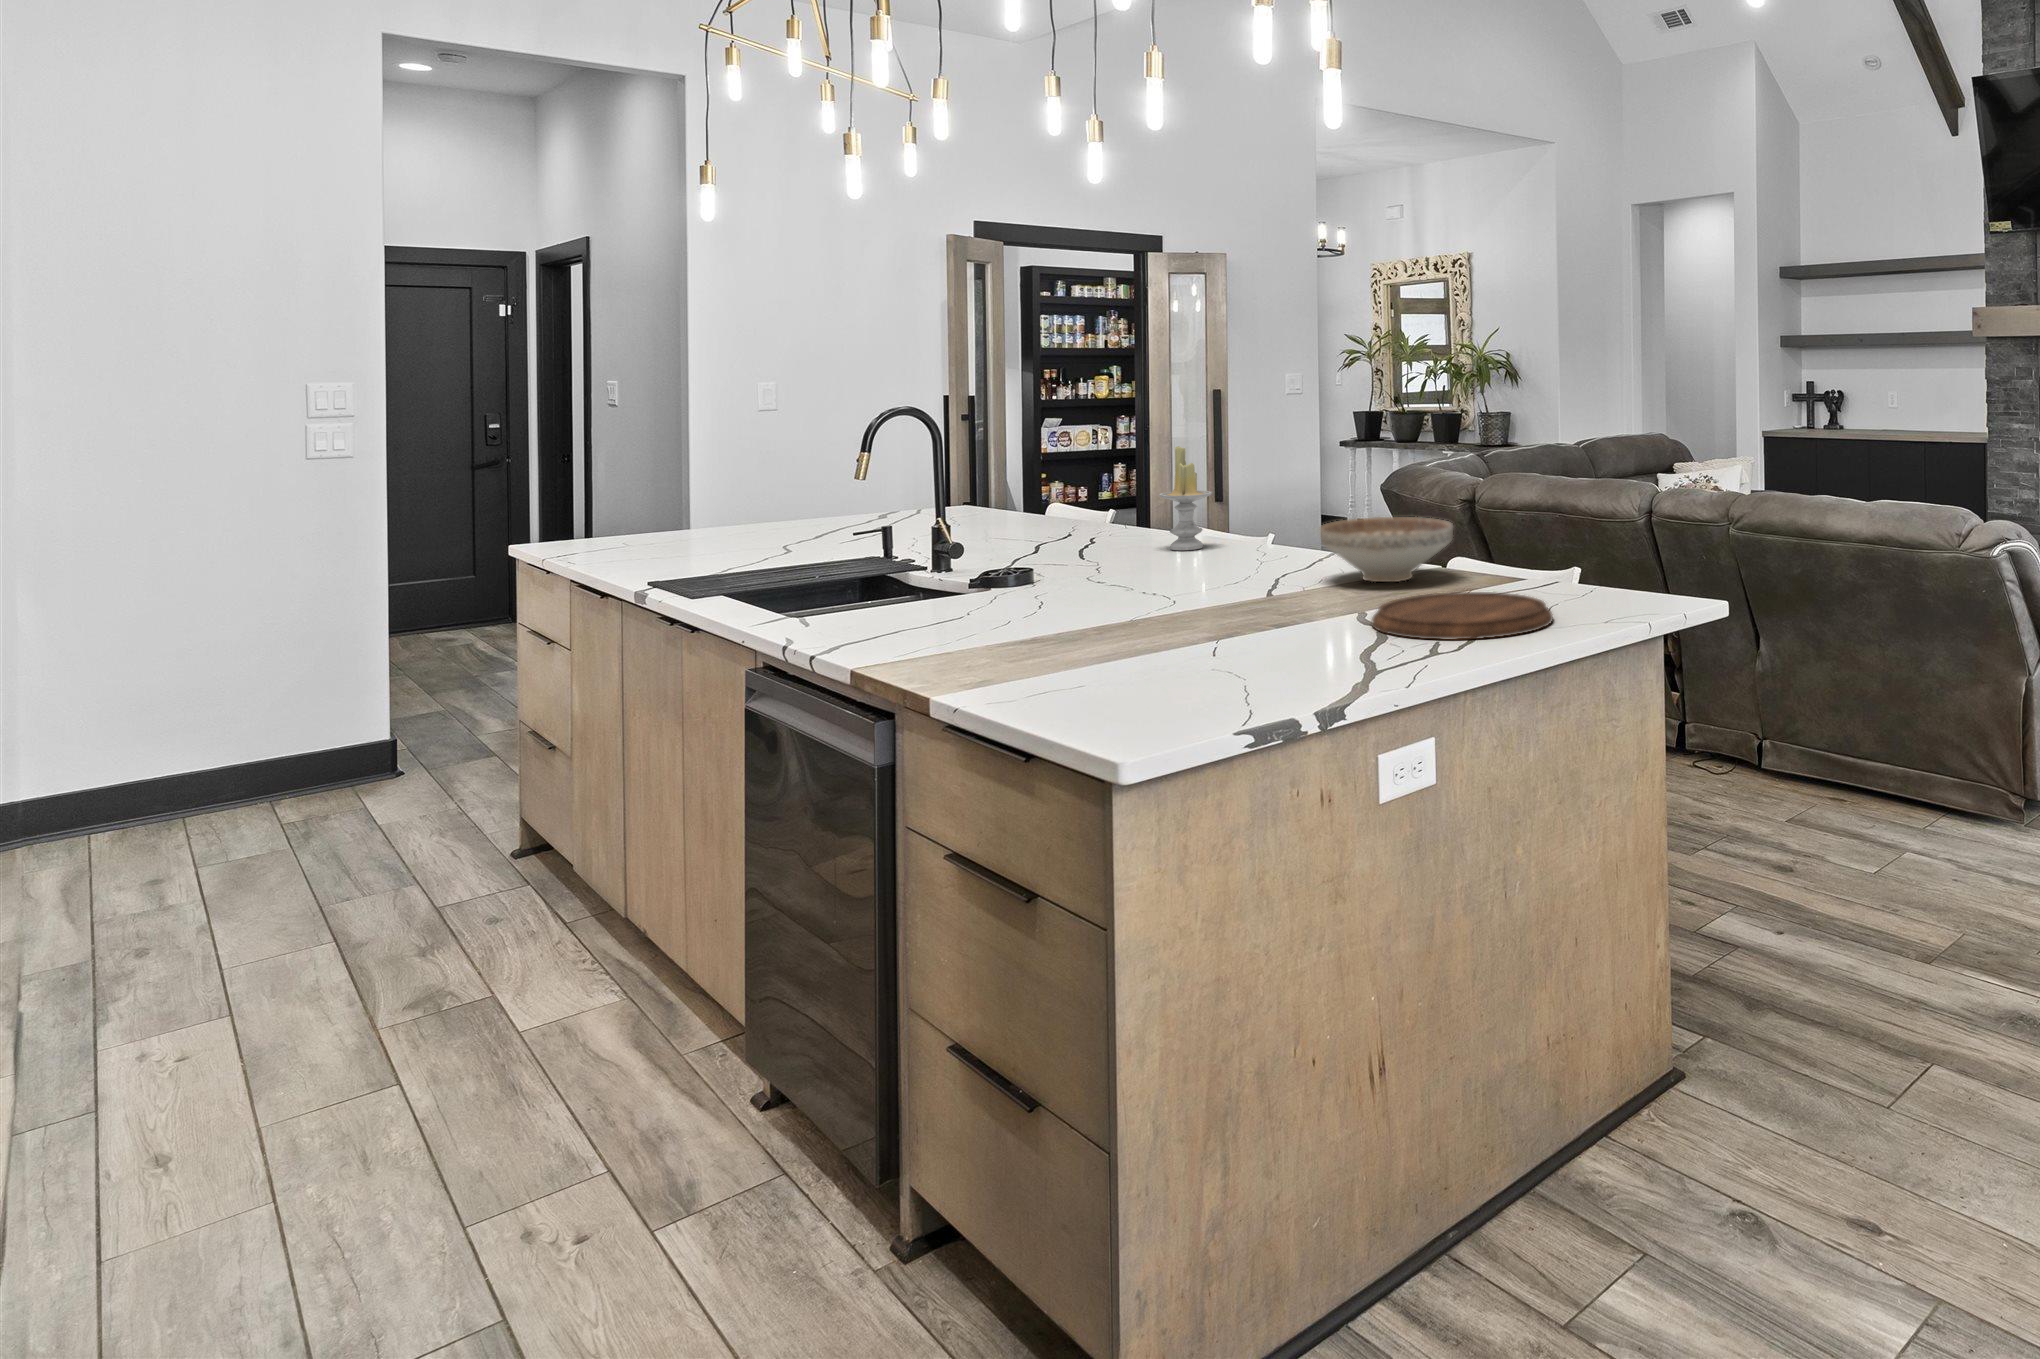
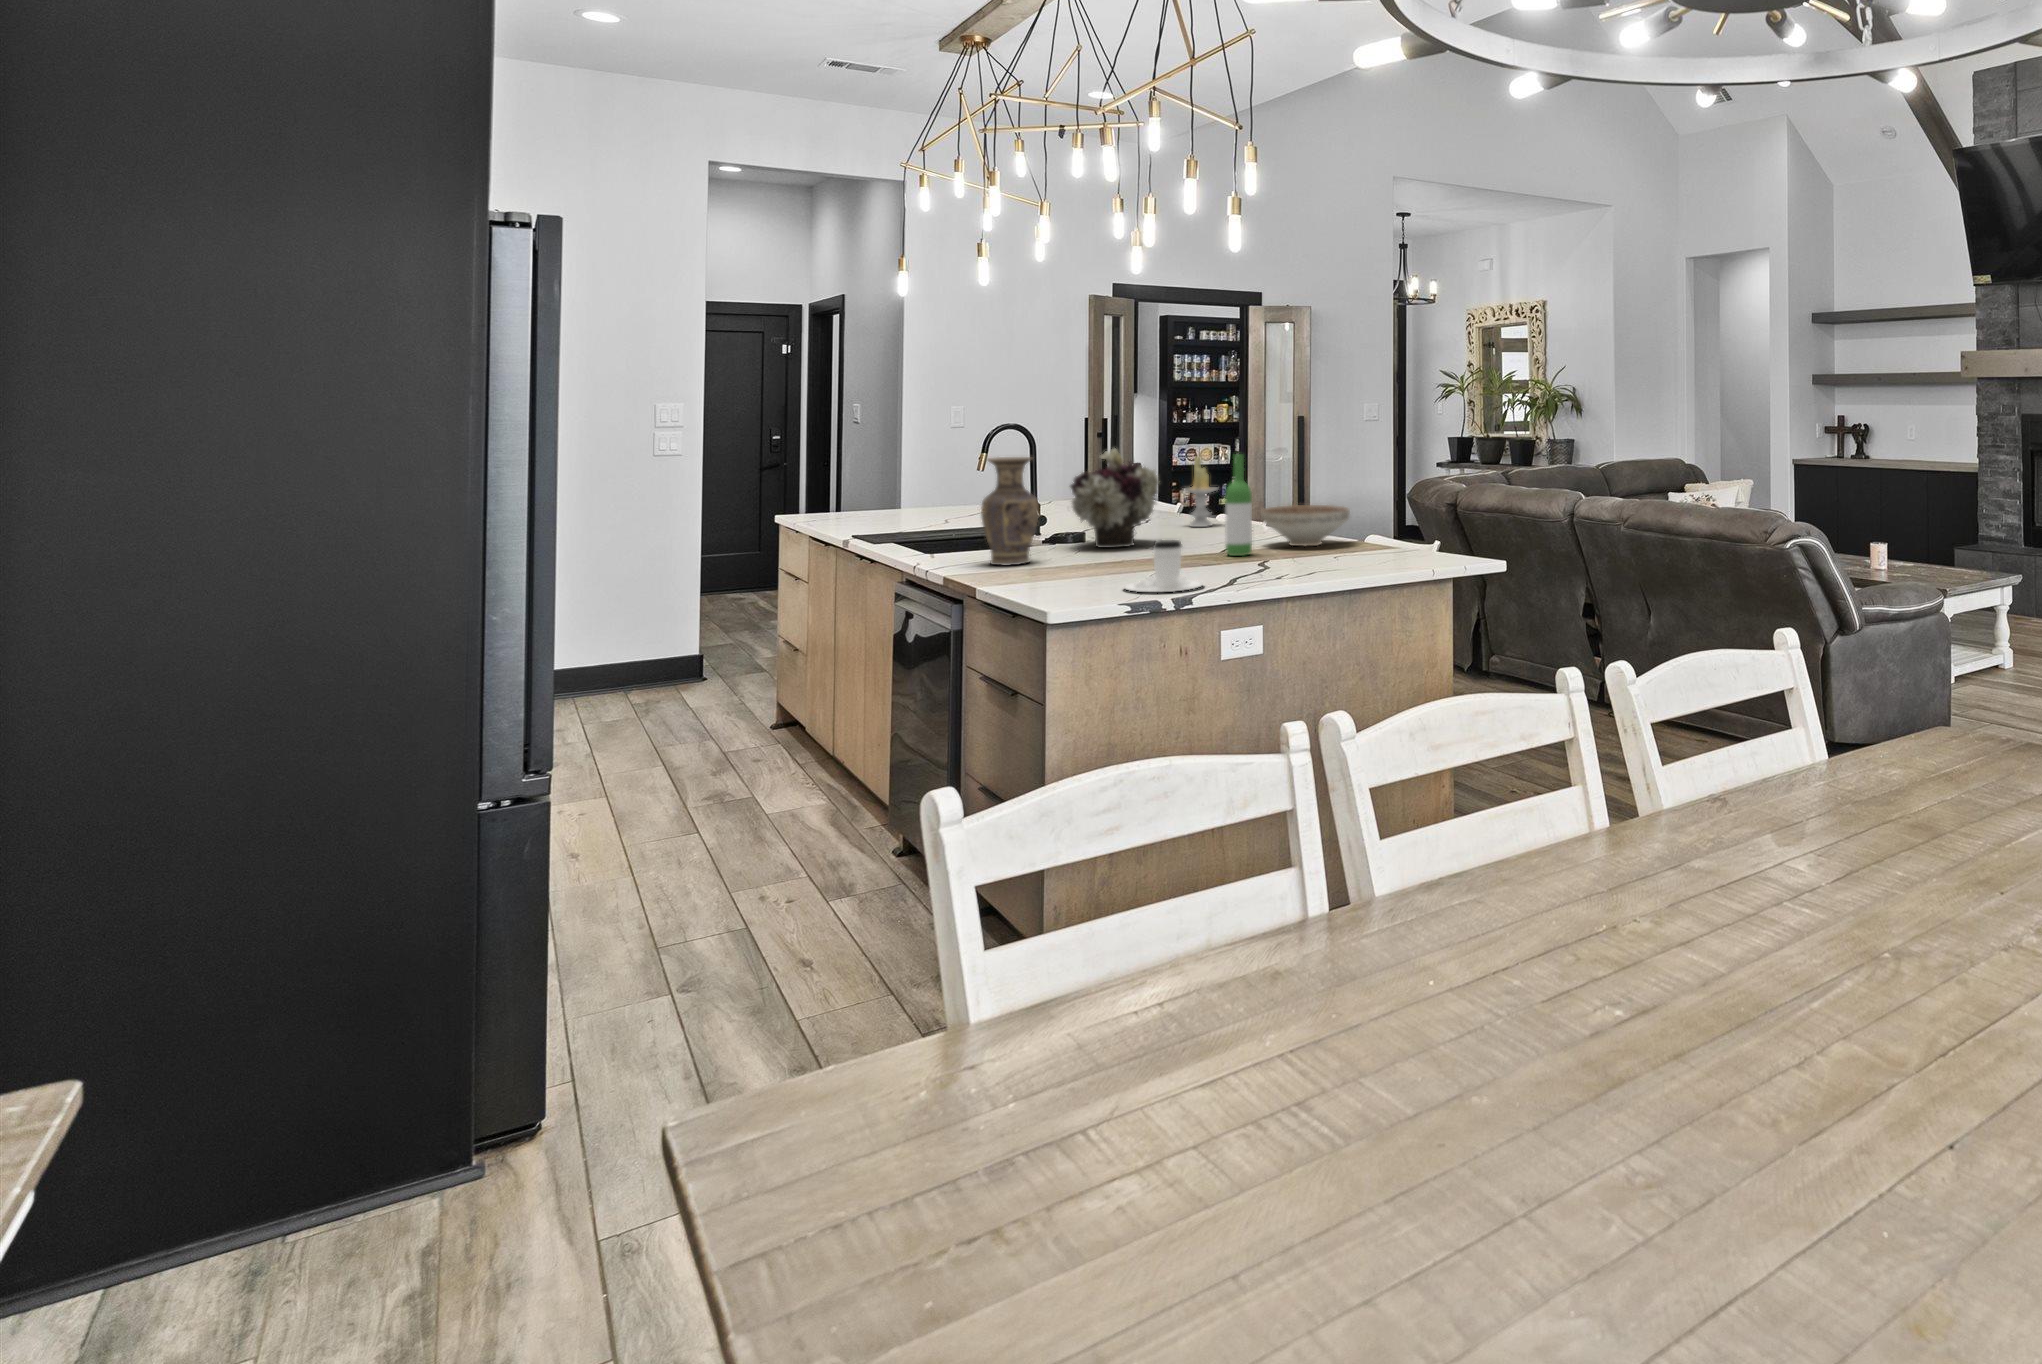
flower arrangement: none [1021,439,1160,595] -> present [1070,449,1159,548]
wine bottle: none [1288,445,1329,605] -> present [1225,454,1252,556]
vase: none [896,458,994,641] -> present [981,457,1039,565]
cutting board: present [1372,592,1553,640] -> none [1259,550,1374,573]
coffee cup: none [1197,600,1337,698] -> present [1124,540,1203,593]

